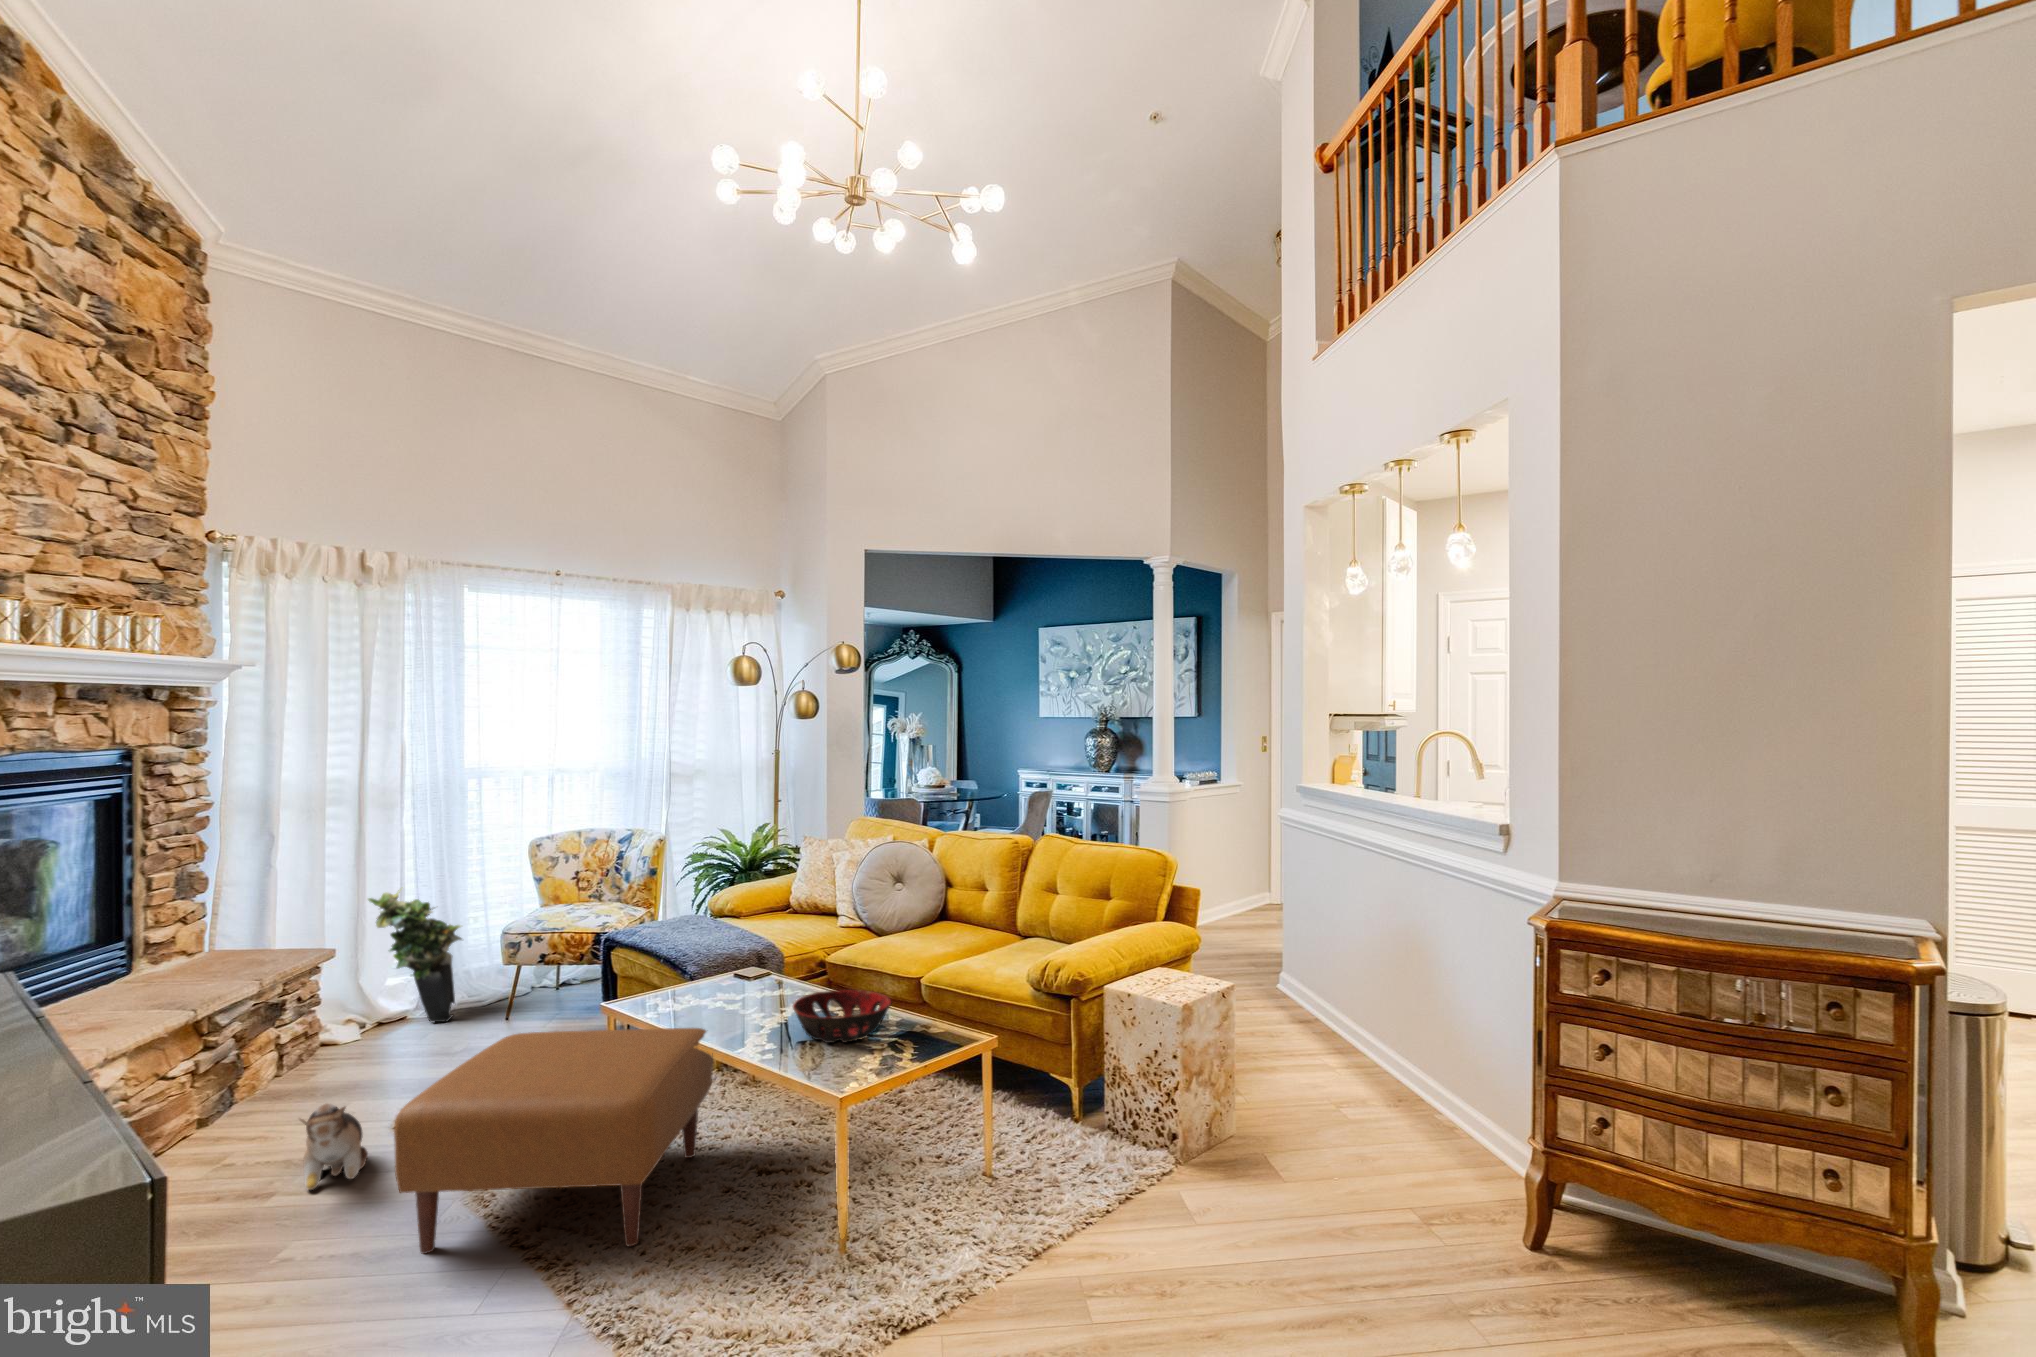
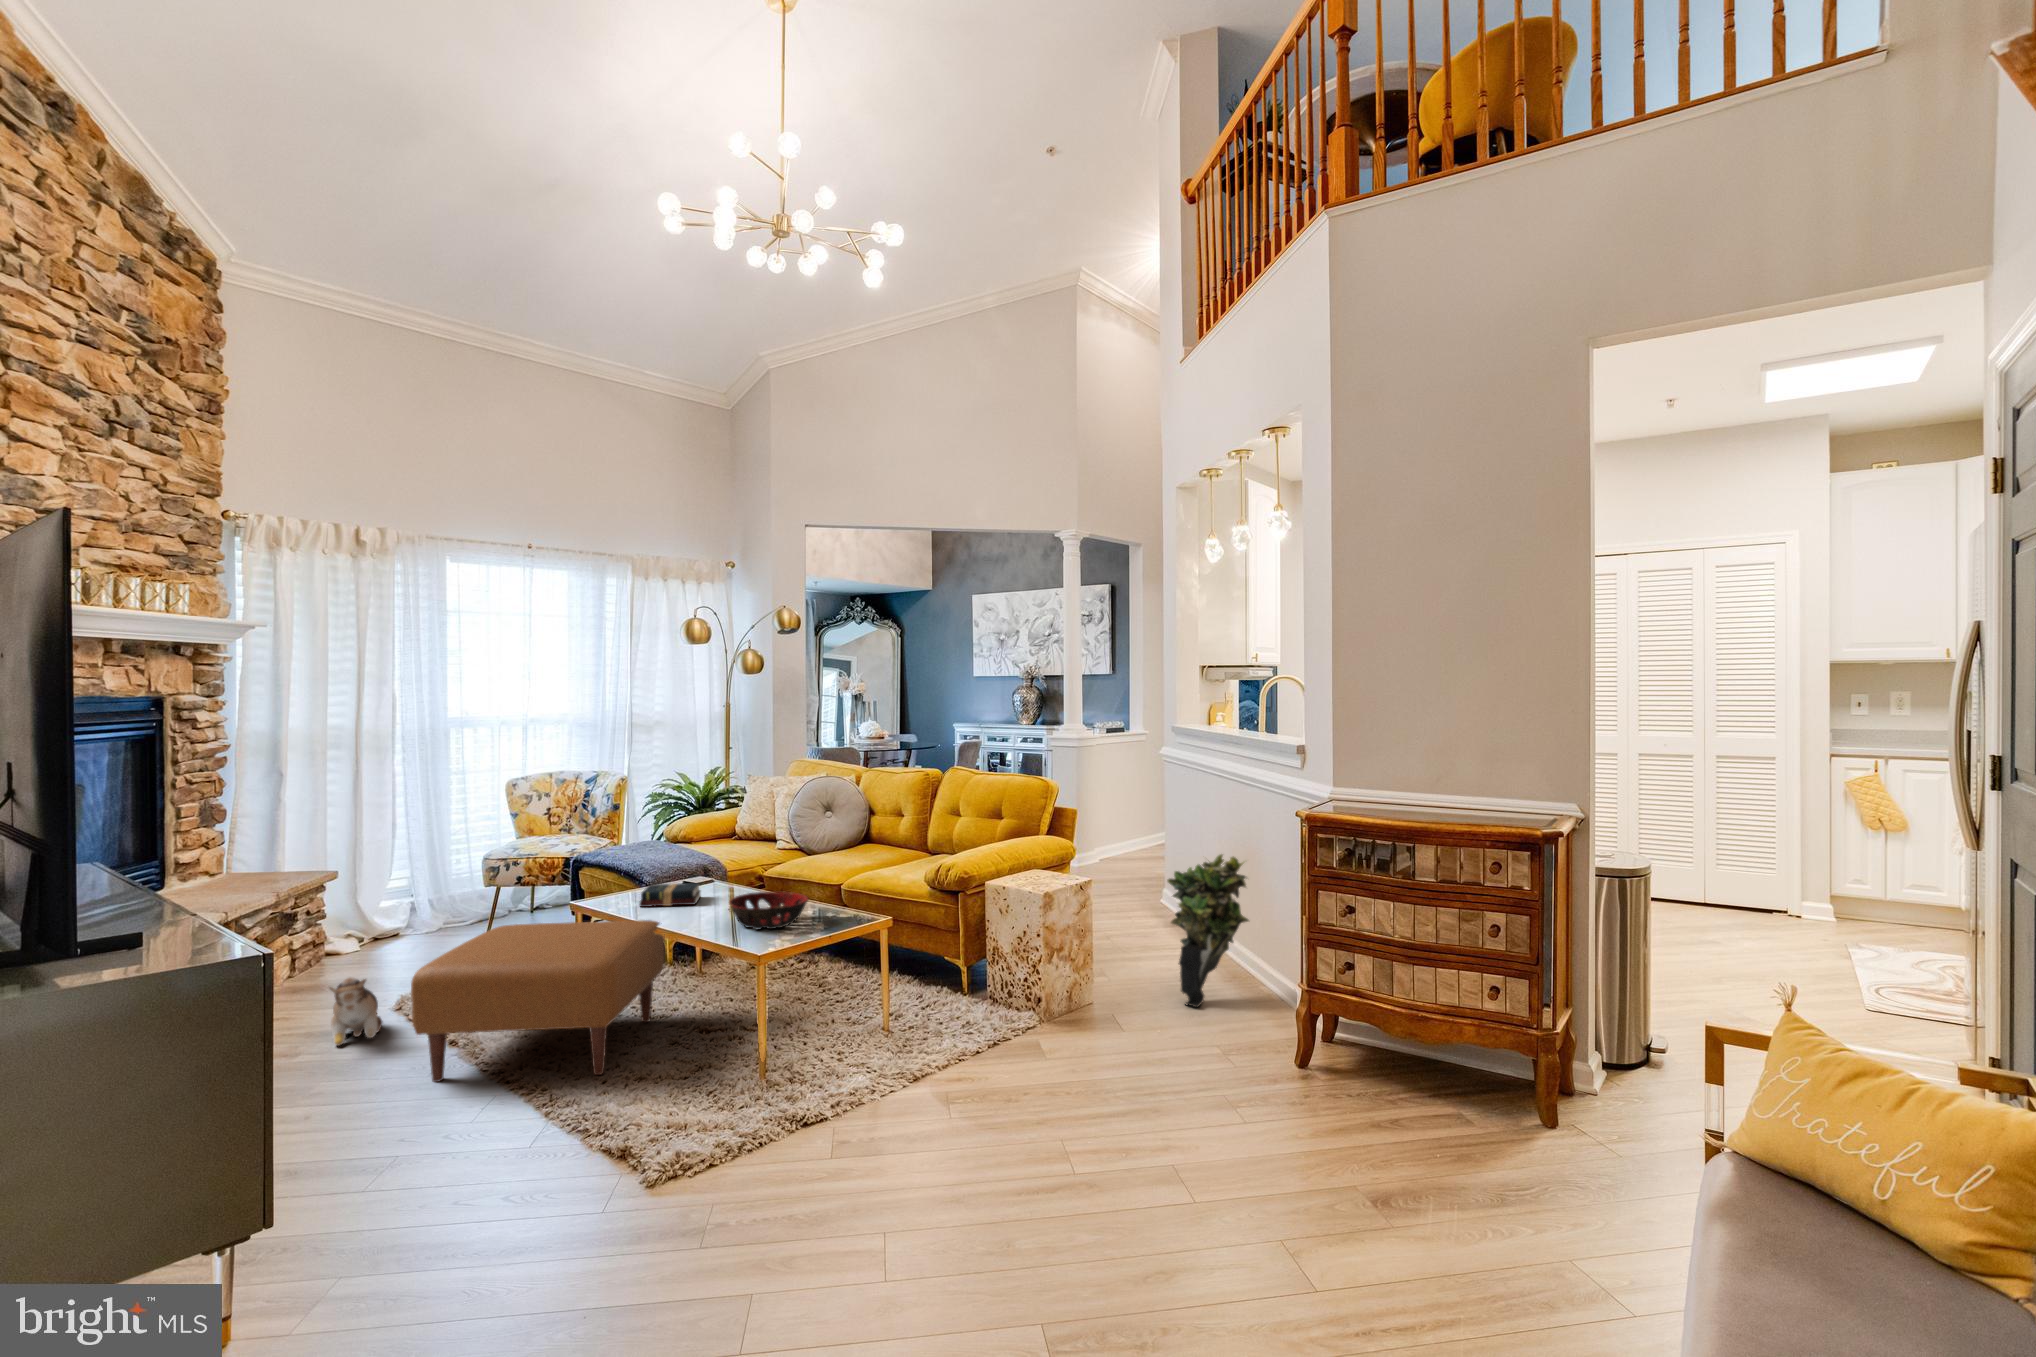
potted plant: present [368,892,462,1022] -> present [1167,854,1249,1007]
hardback book: none [681,973,755,1006] -> present [640,883,701,907]

